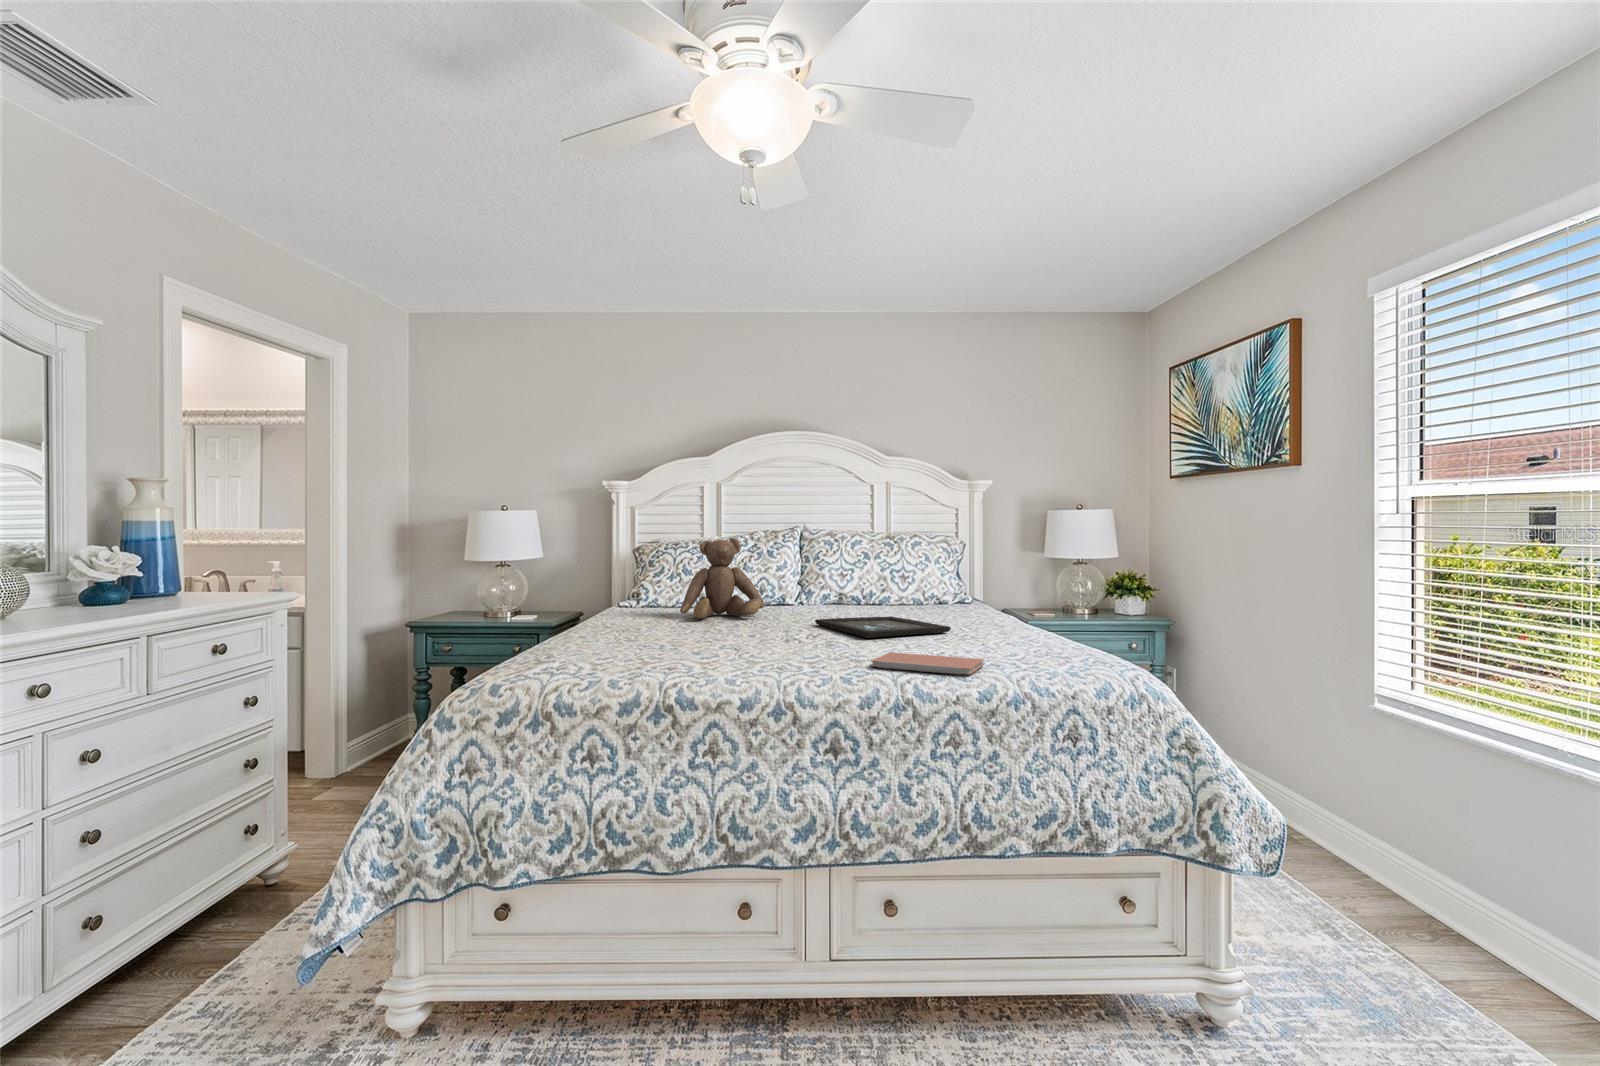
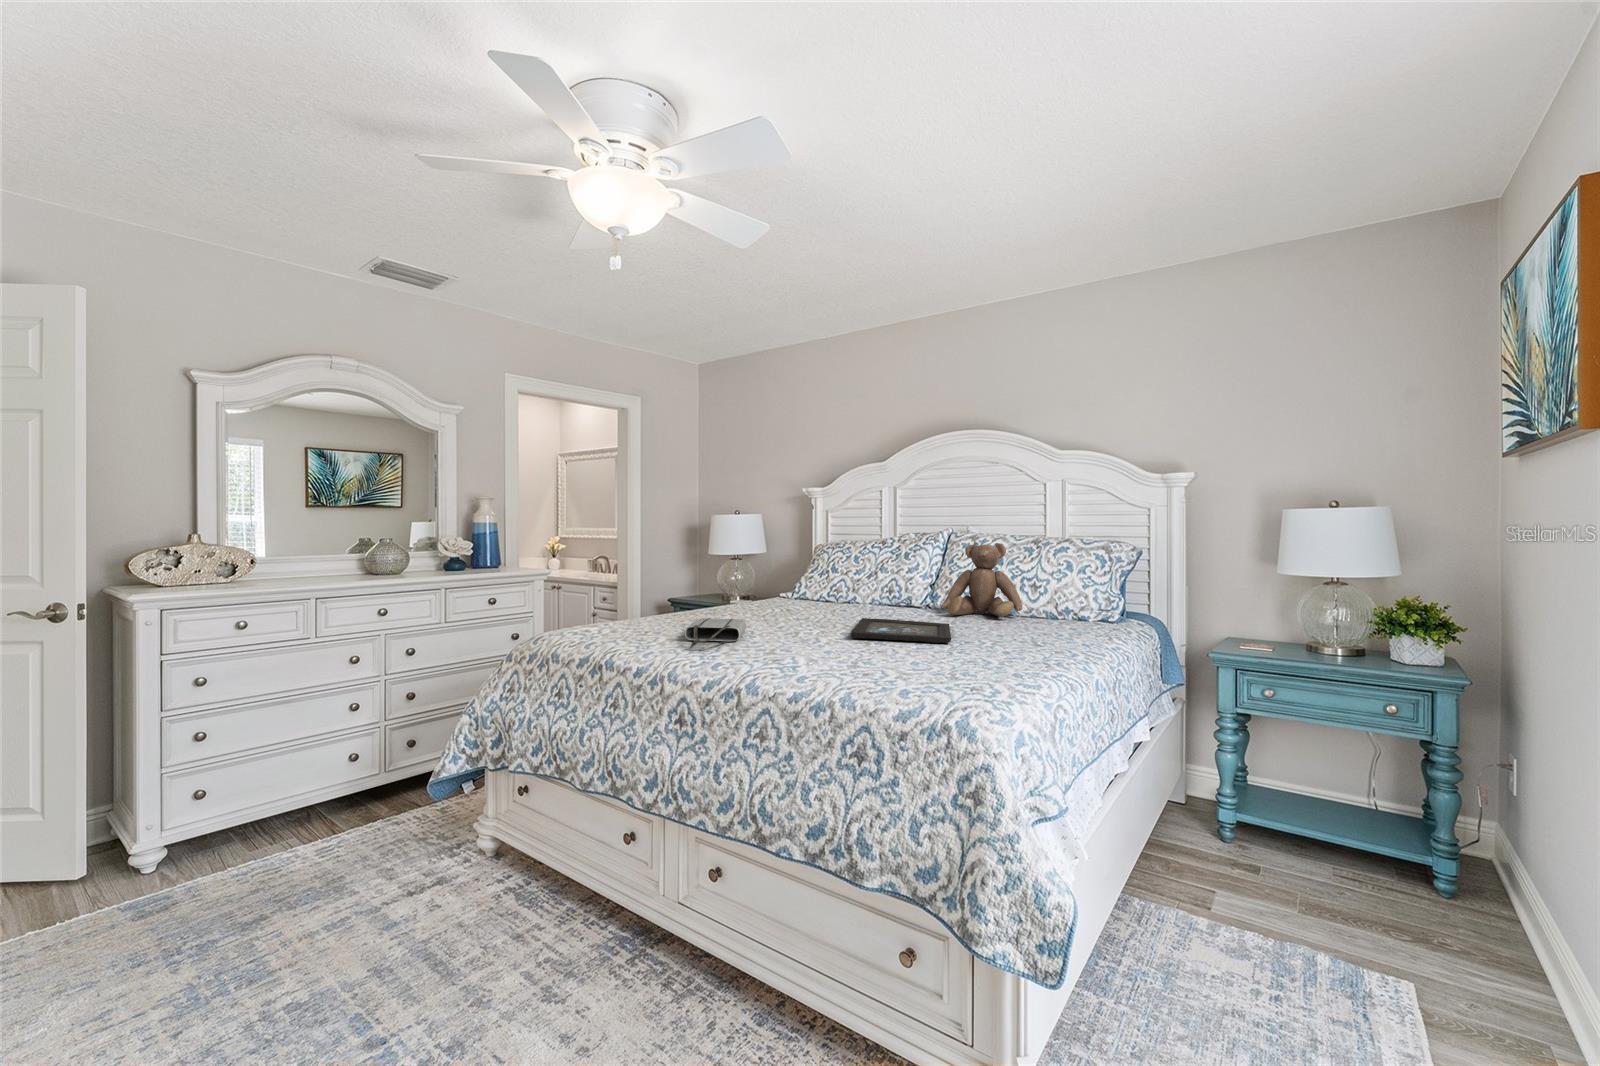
teddy bear: present [680,538,765,619] -> present [941,543,1022,616]
tote bag: none [696,633,795,663] -> present [685,618,746,644]
notebook: present [871,652,984,675] -> none [760,650,854,677]

